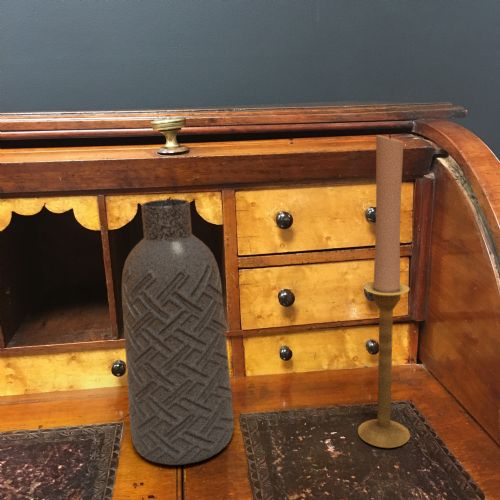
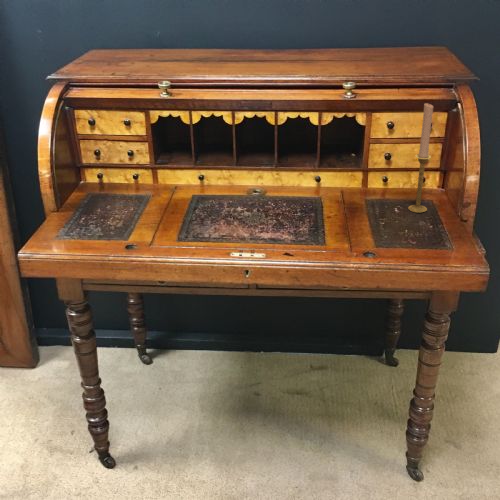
vase: present [122,199,234,465] -> none [326,119,364,210]

